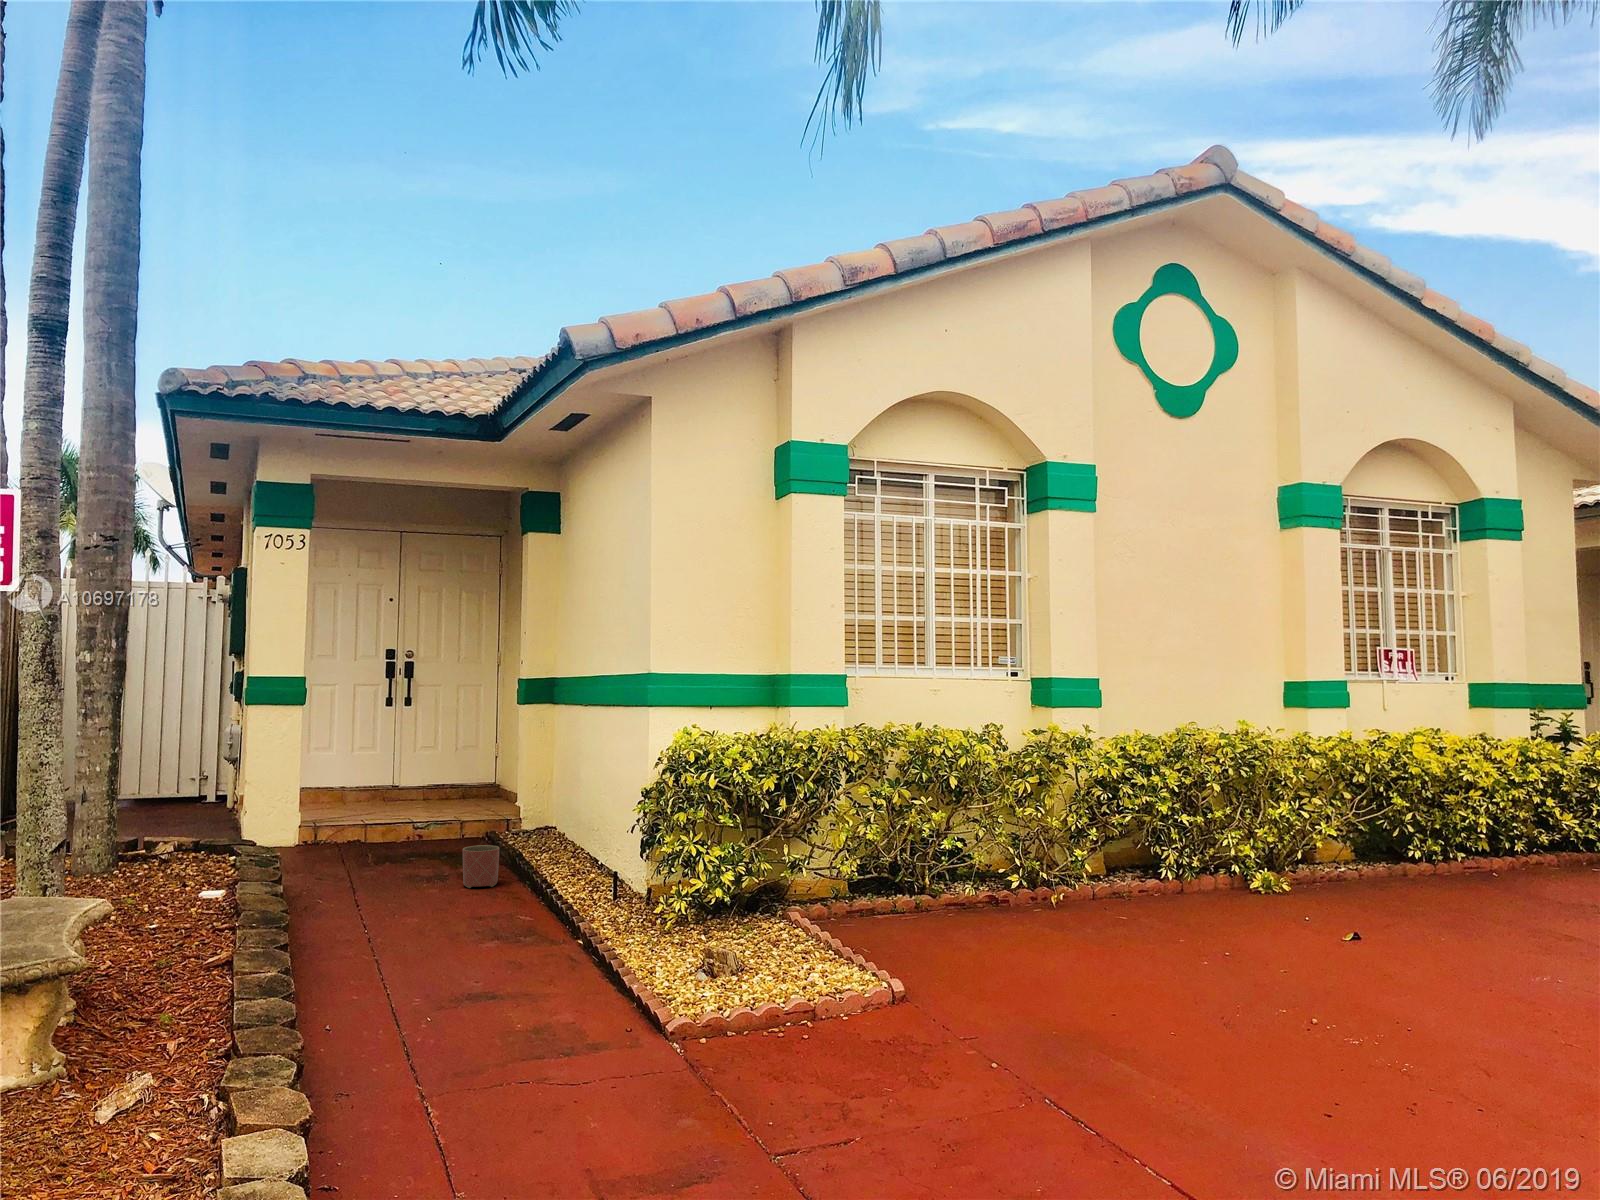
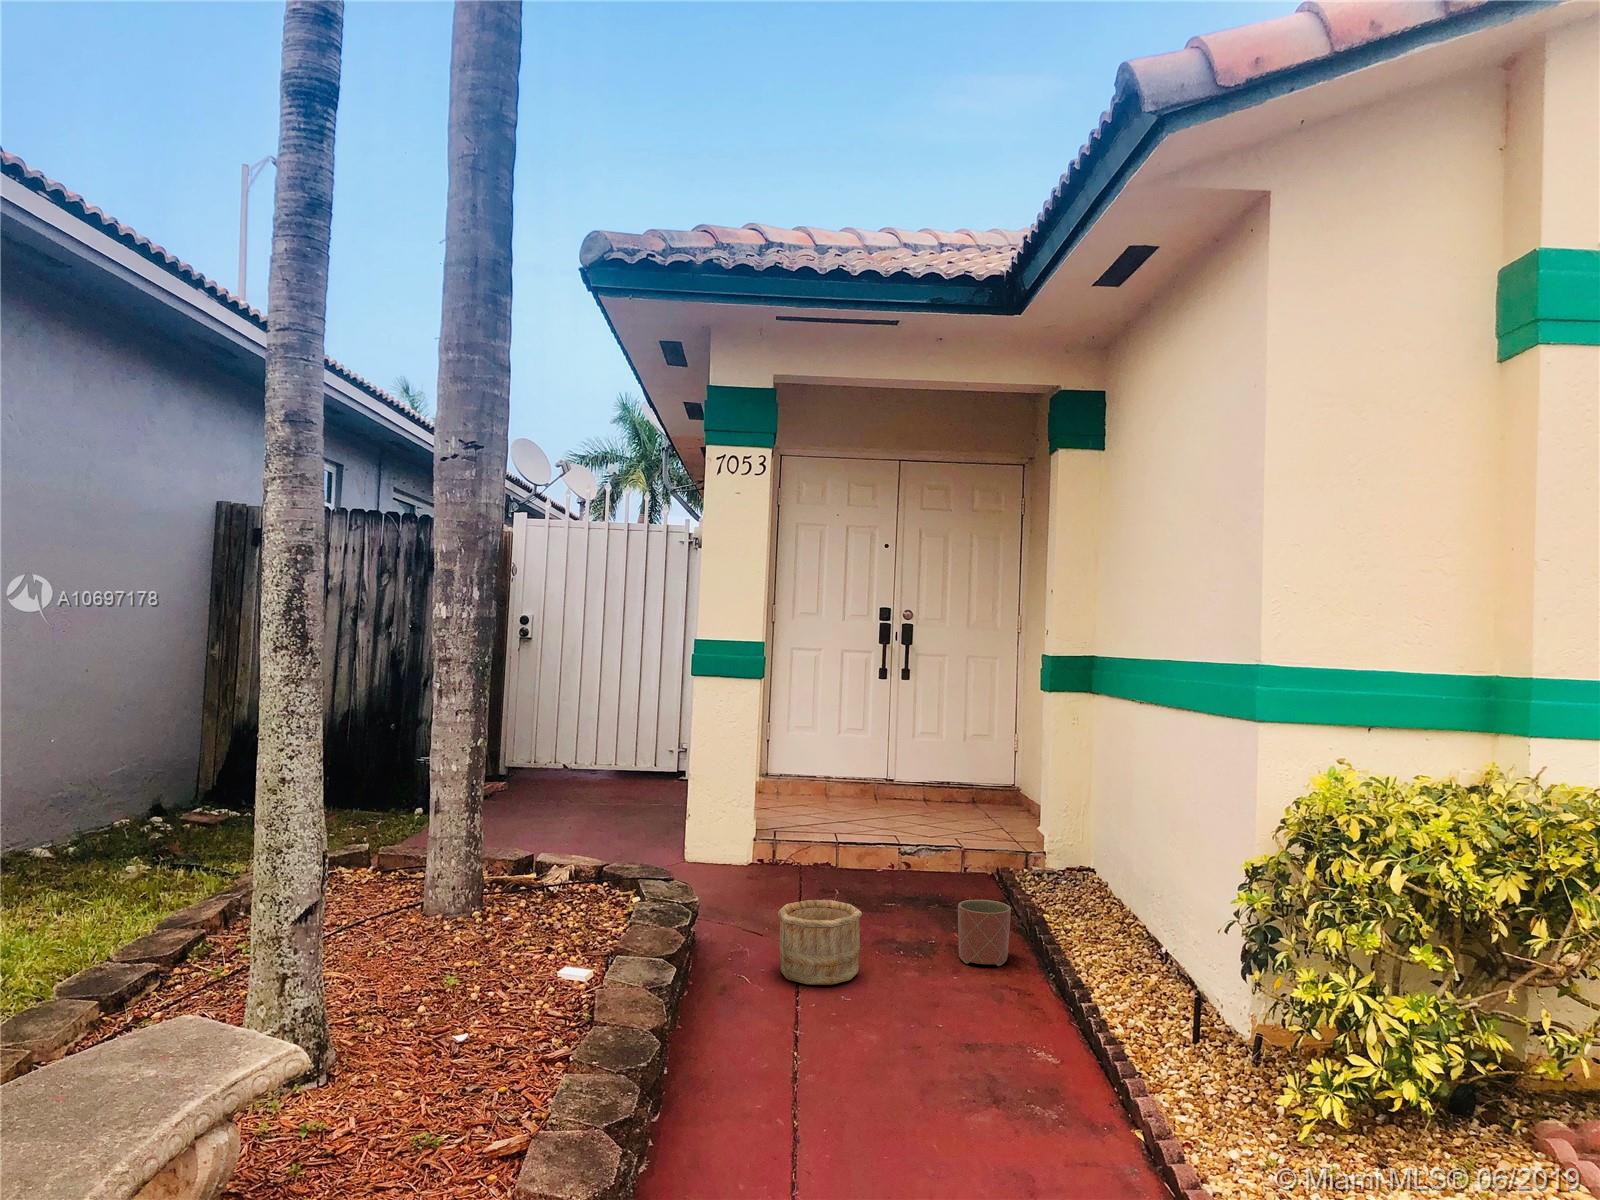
wooden bucket: none [332,854,395,909] -> present [777,900,862,985]

